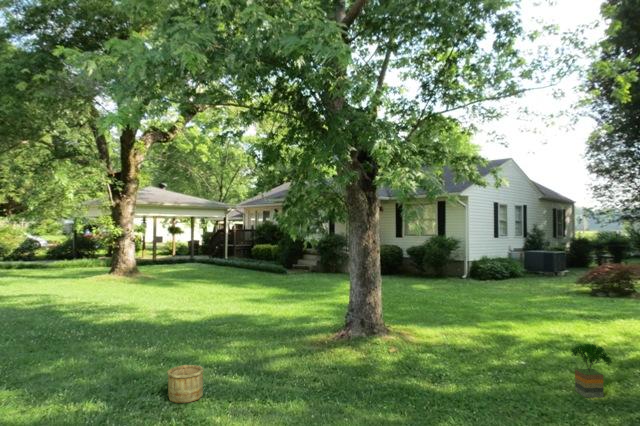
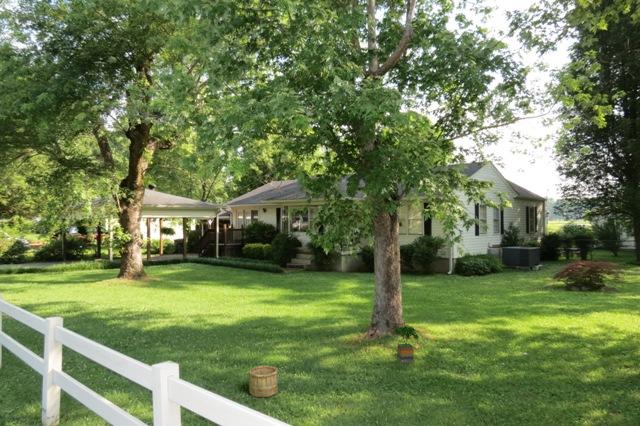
potted tree: present [571,344,612,397] -> present [395,326,419,363]

